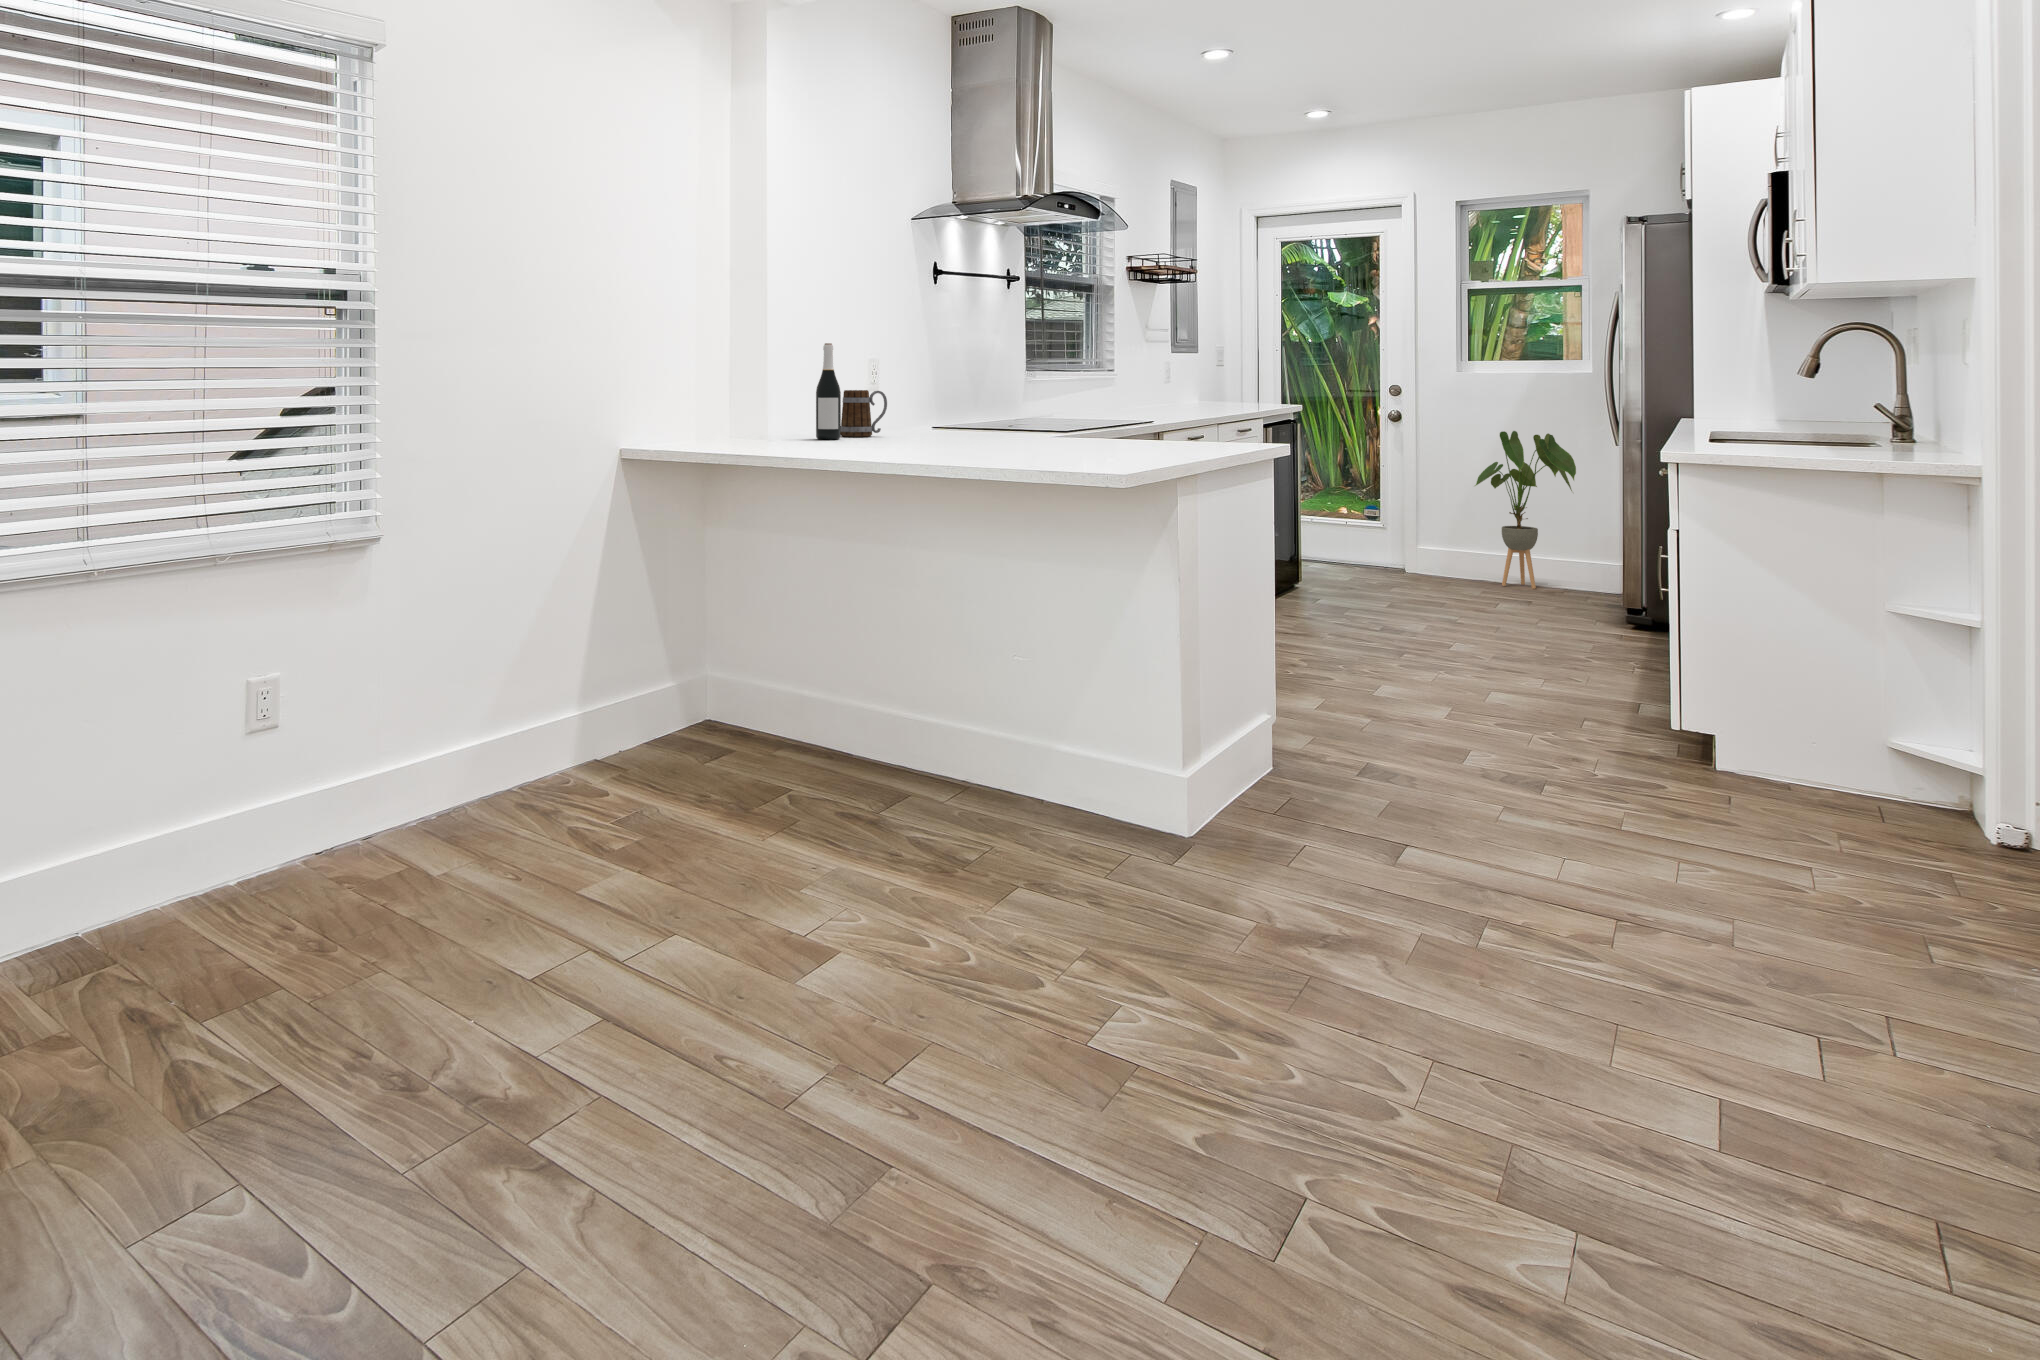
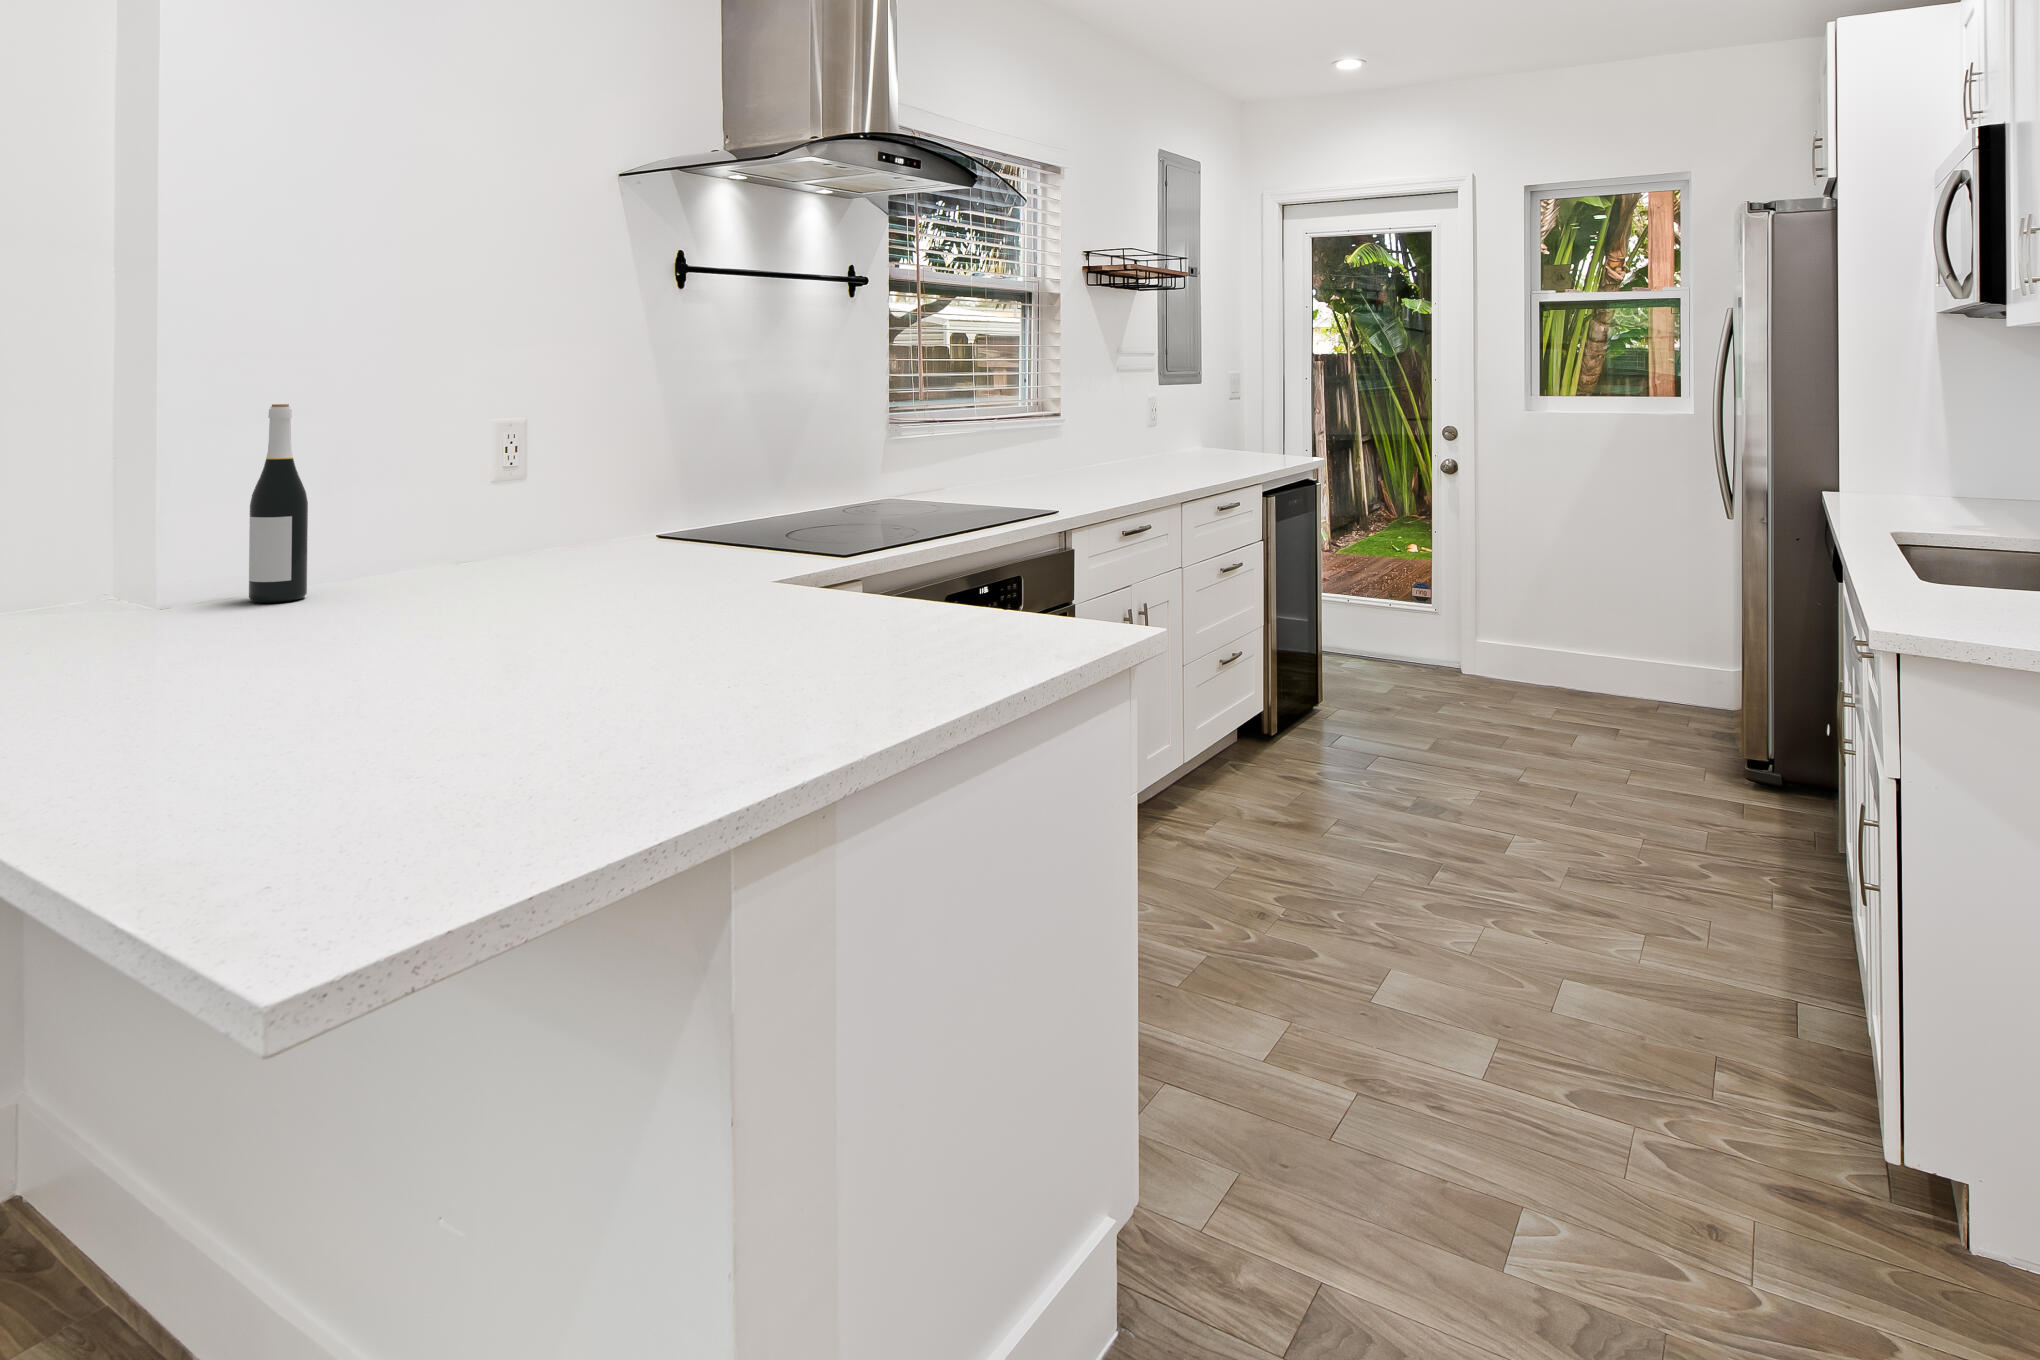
mug: present [841,390,887,437] -> none [355,488,455,584]
house plant: present [1475,431,1576,589] -> none [1542,495,1676,713]

